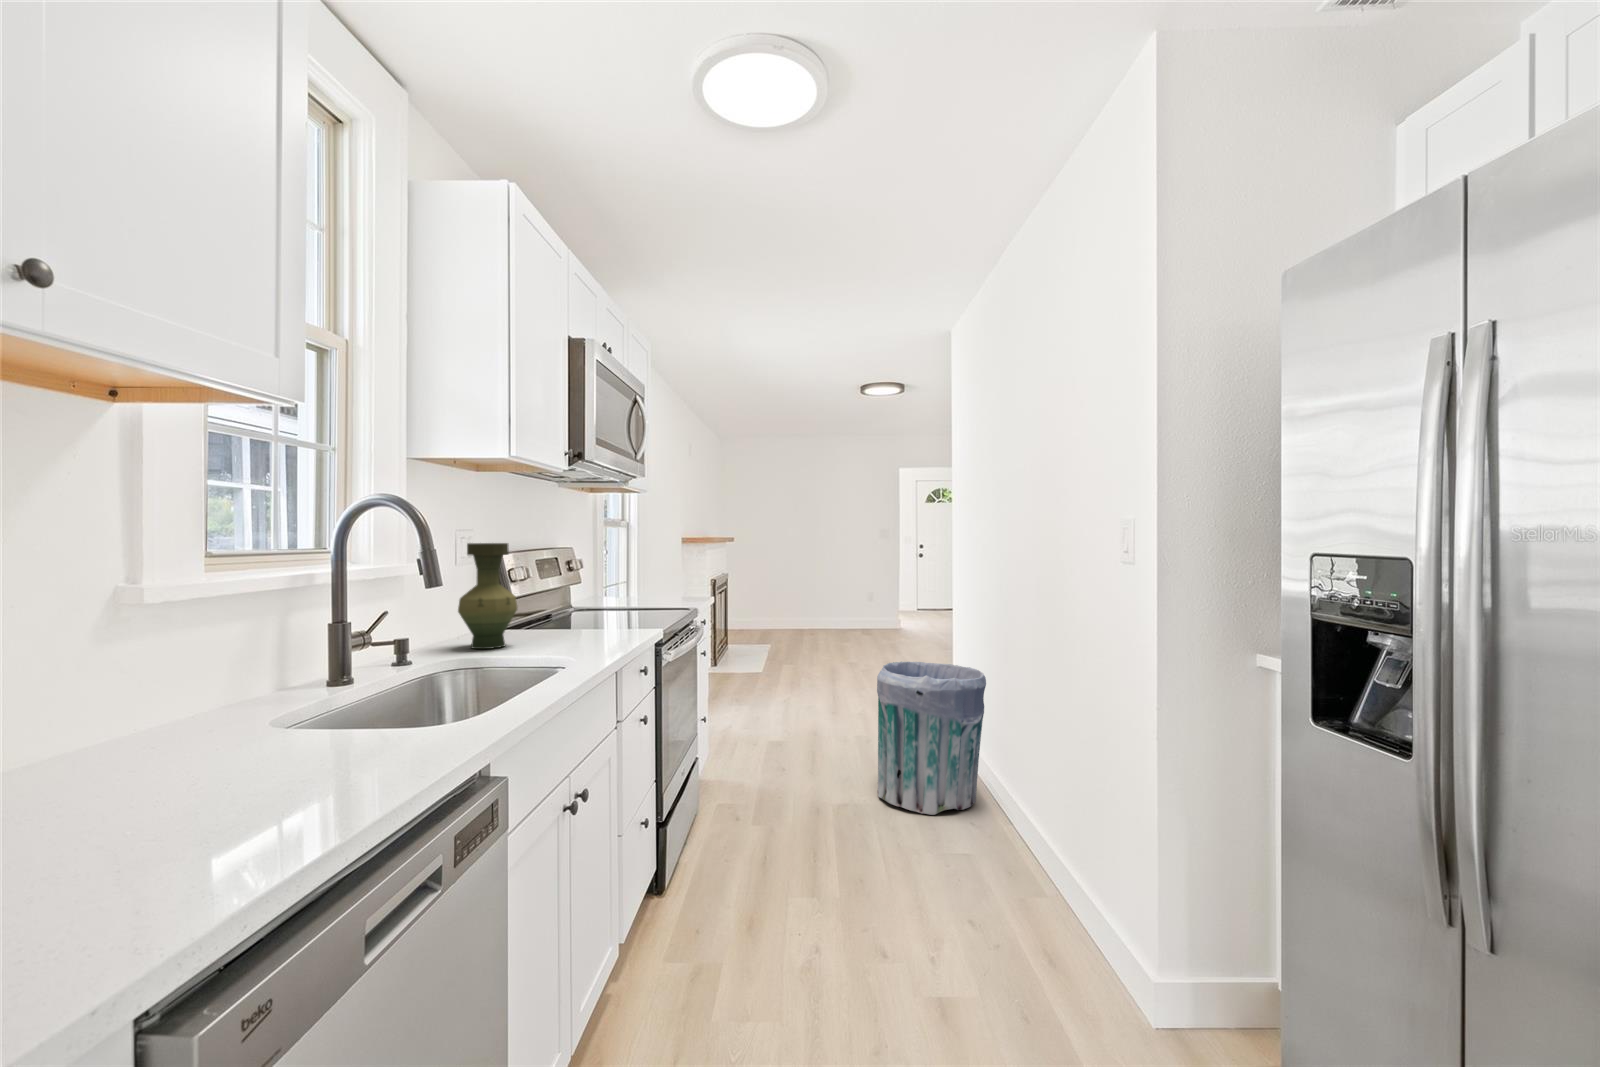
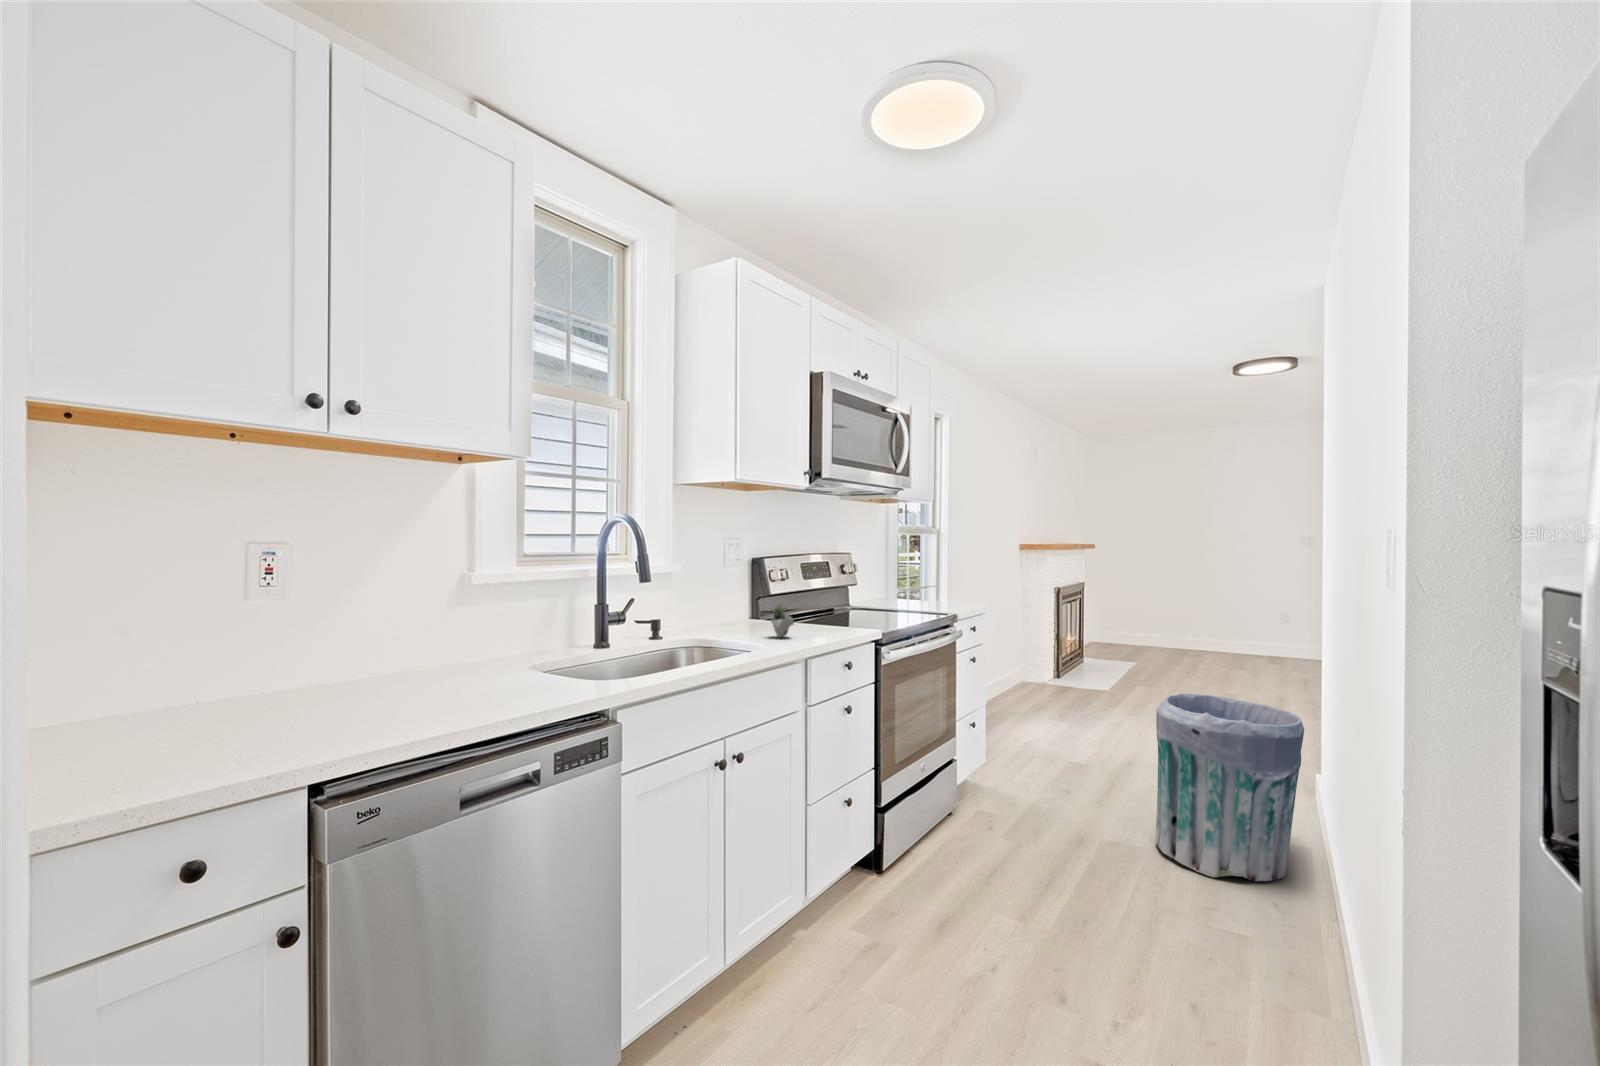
vase: present [458,543,517,649] -> none [705,549,750,634]
succulent plant: none [552,603,589,646] -> present [770,604,794,637]

